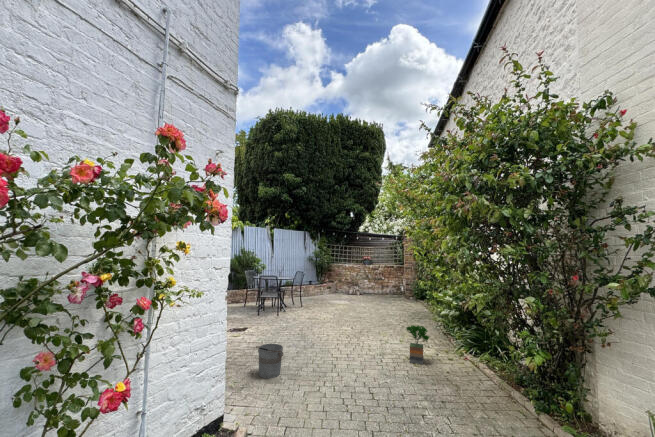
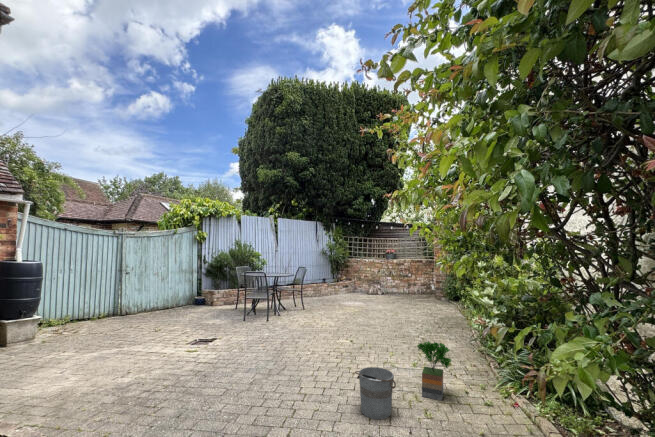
bucket: present [256,344,283,378] -> present [355,367,396,419]

